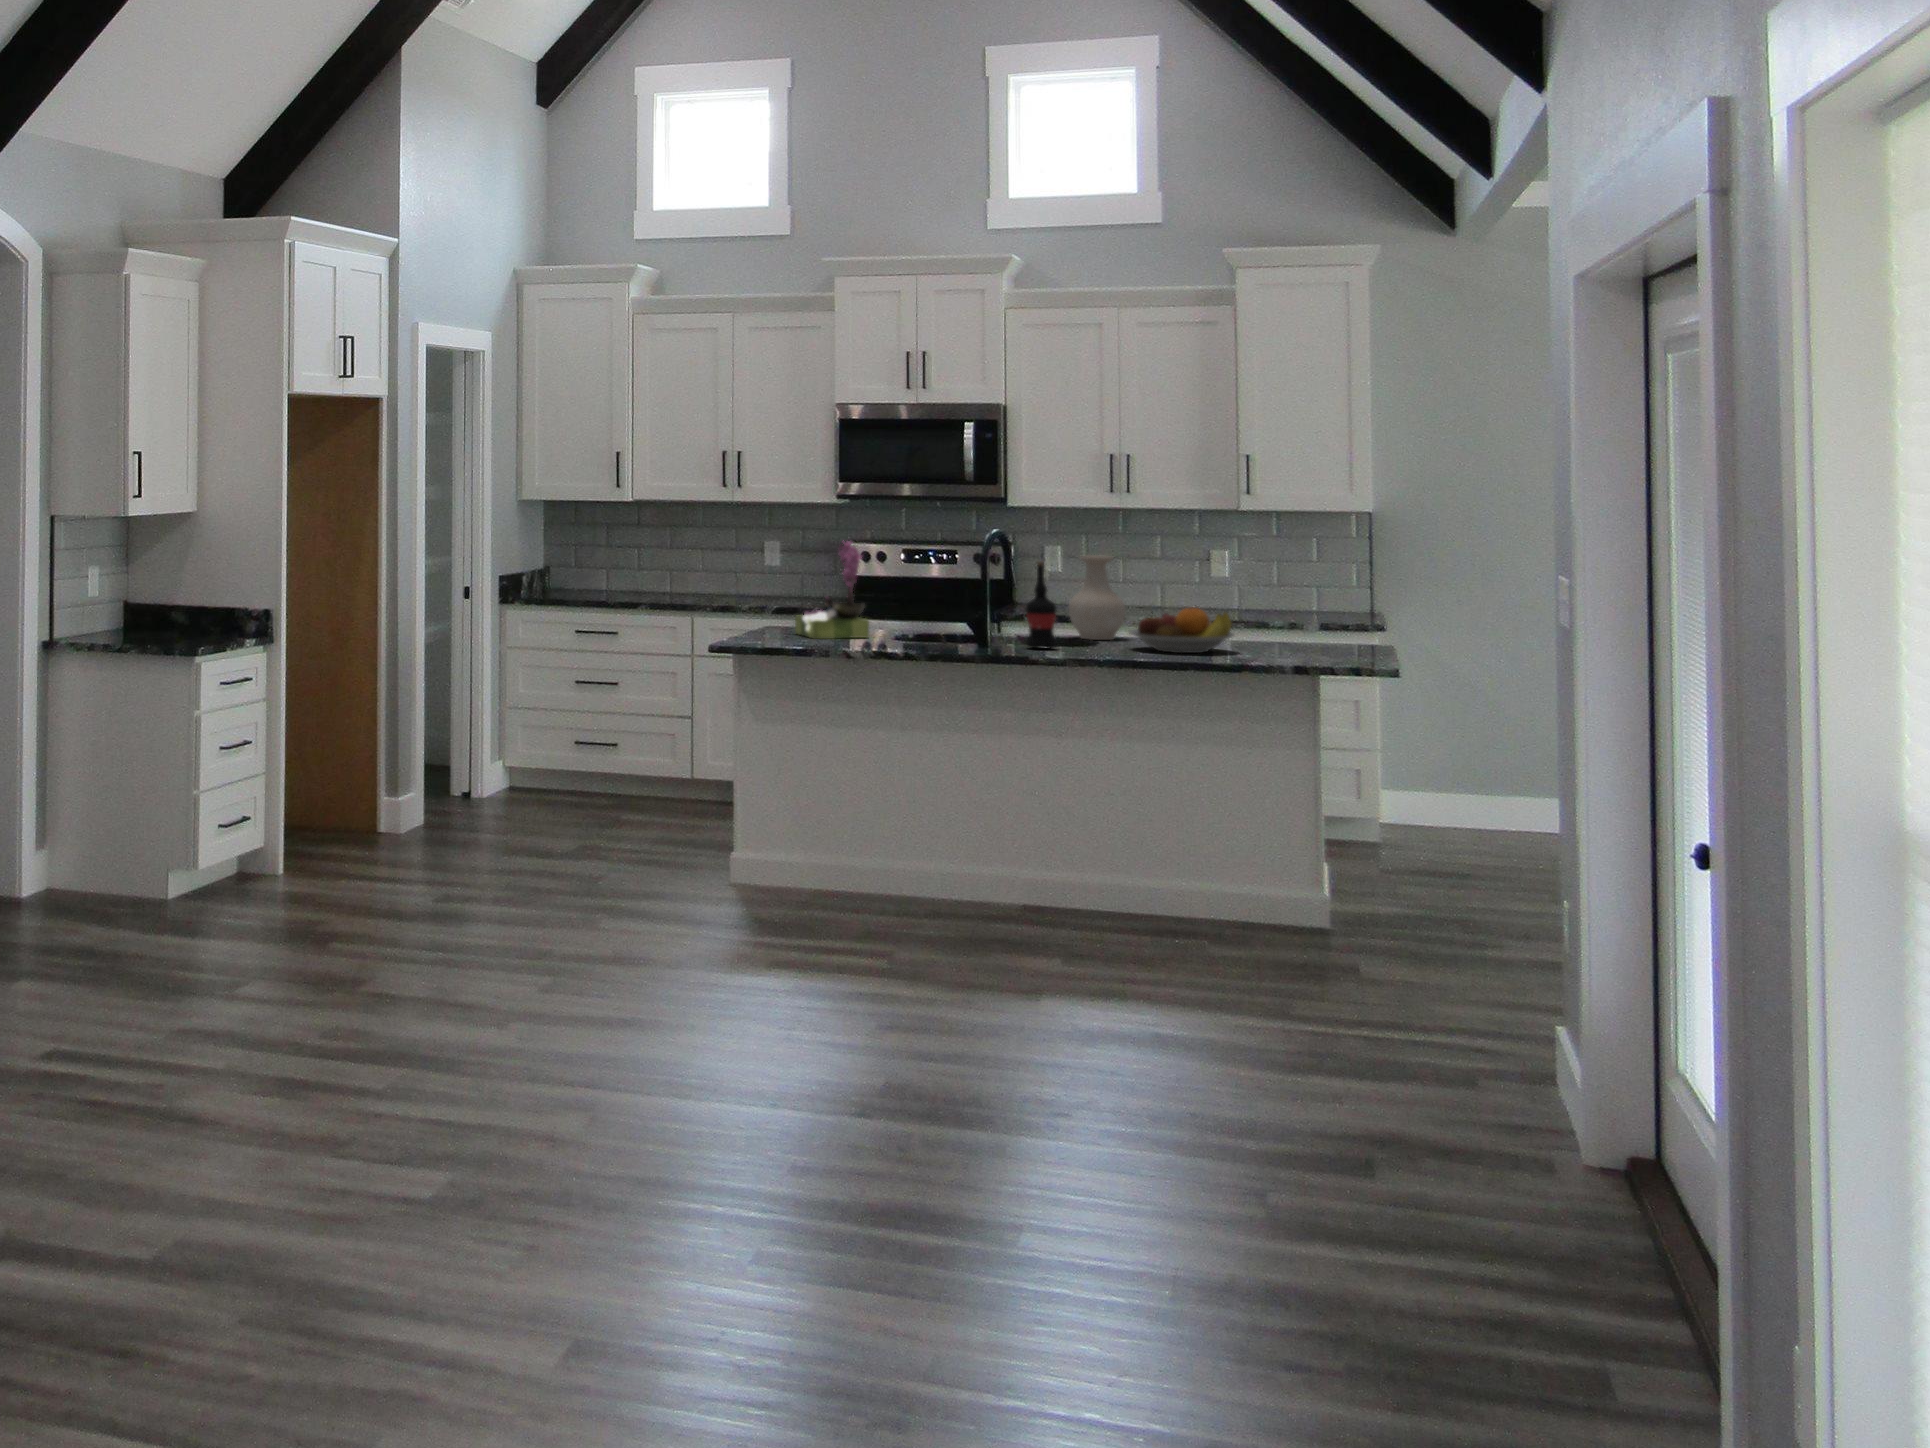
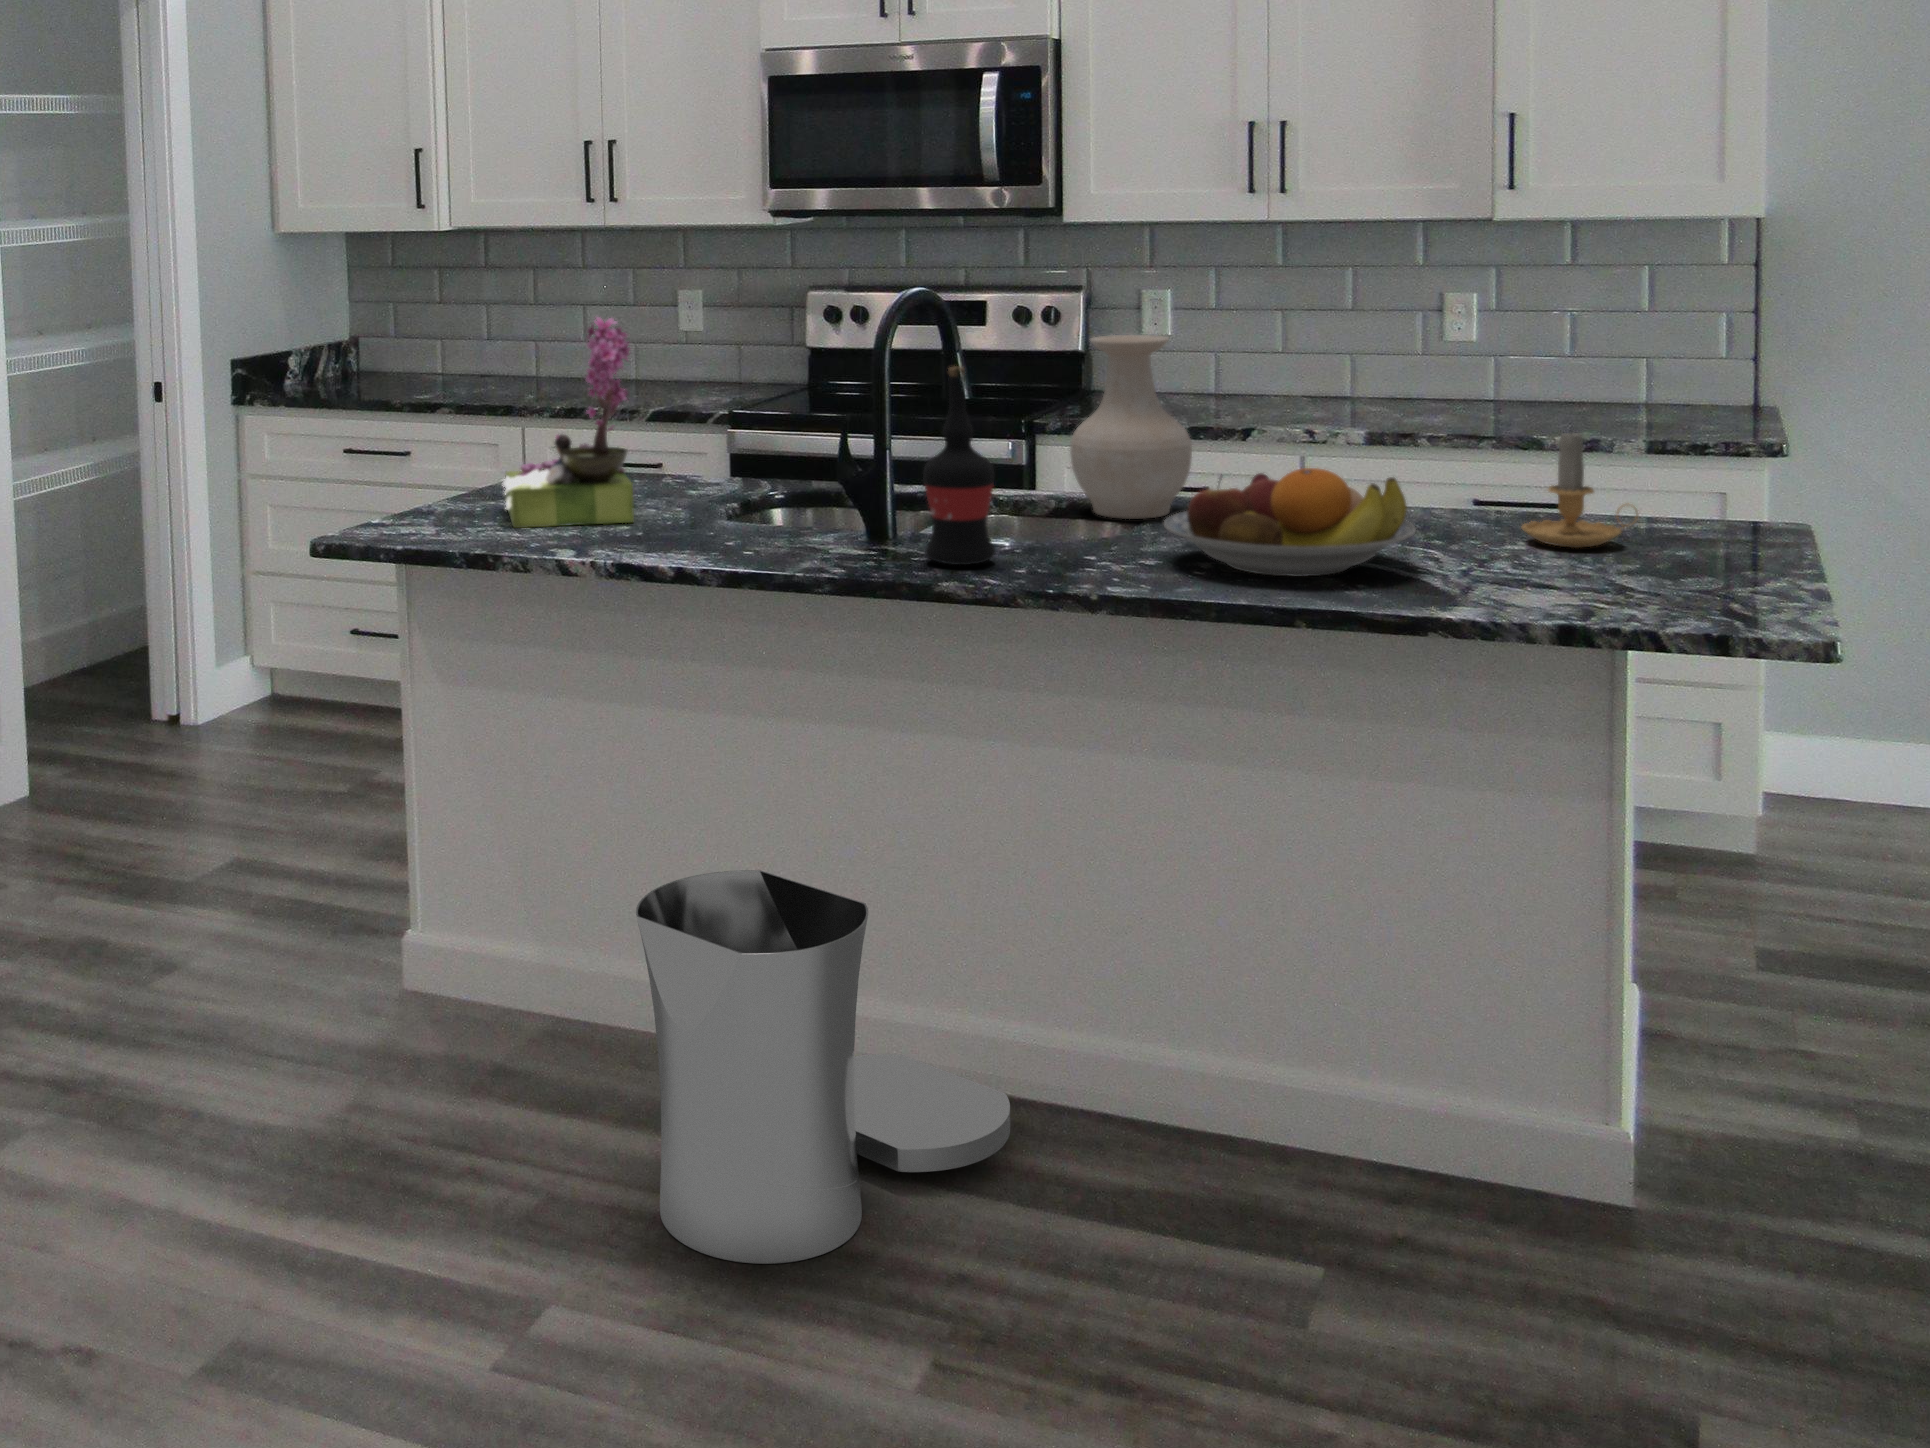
candle: none [1274,596,1323,648] -> present [1521,432,1638,548]
trash can: none [917,784,1067,940] -> present [636,870,1010,1264]

